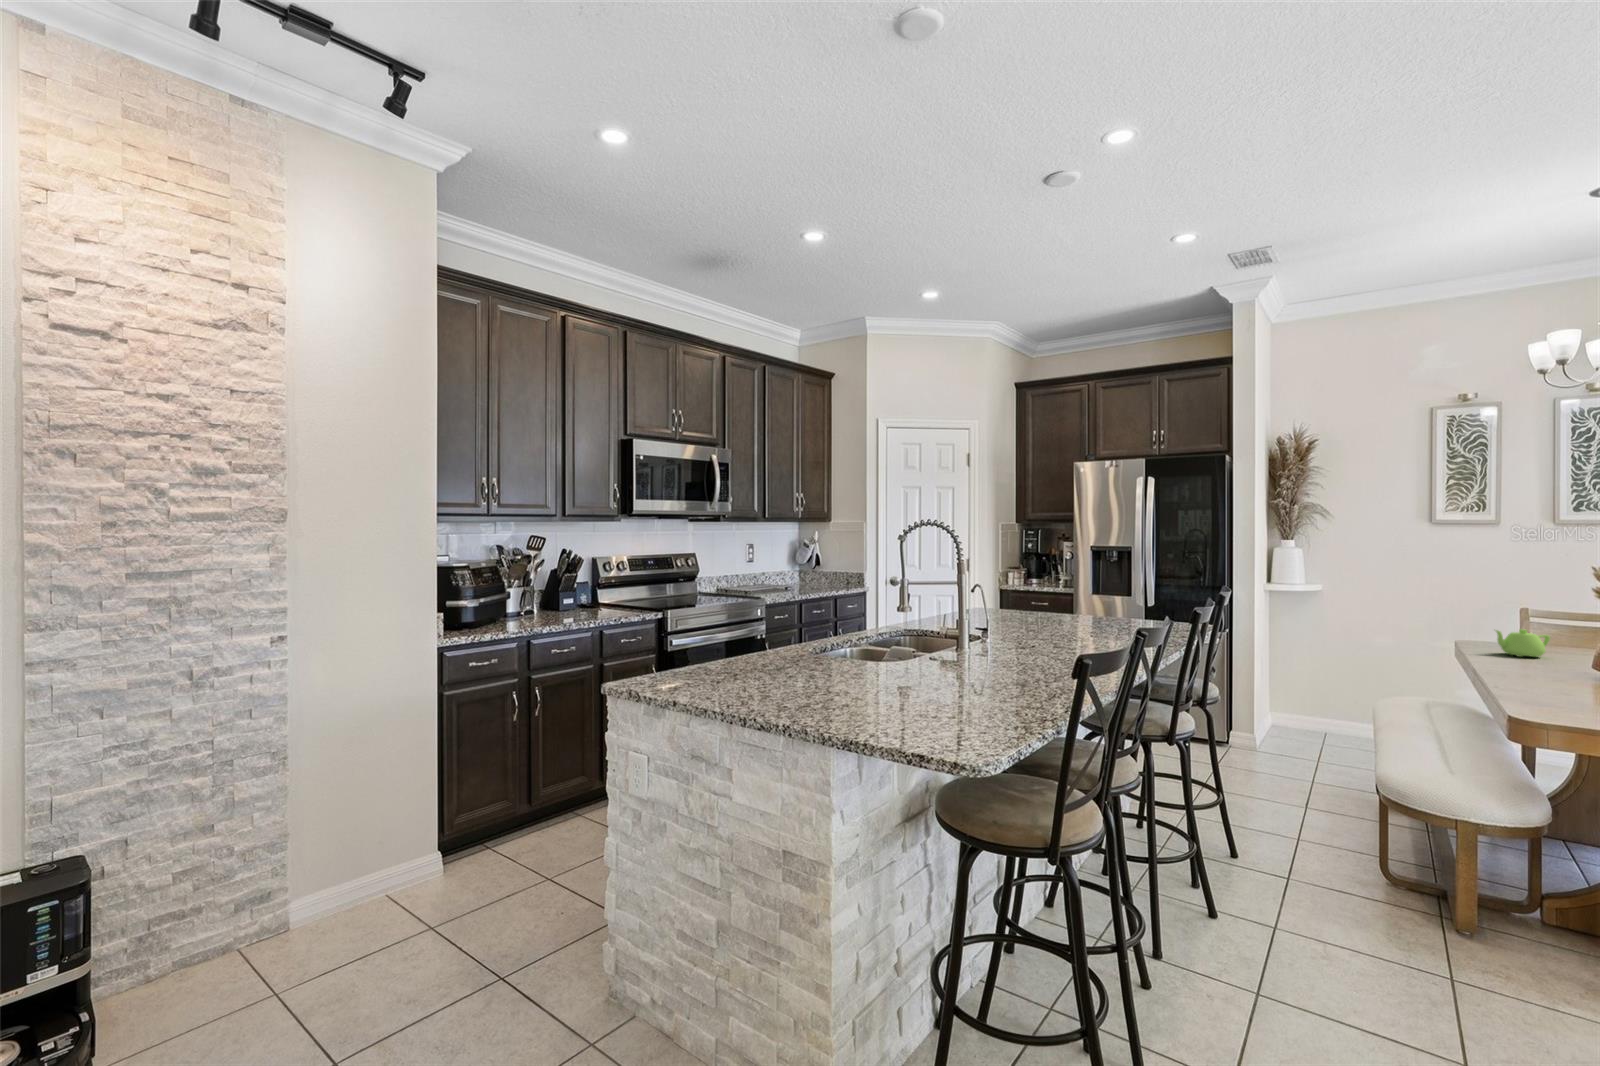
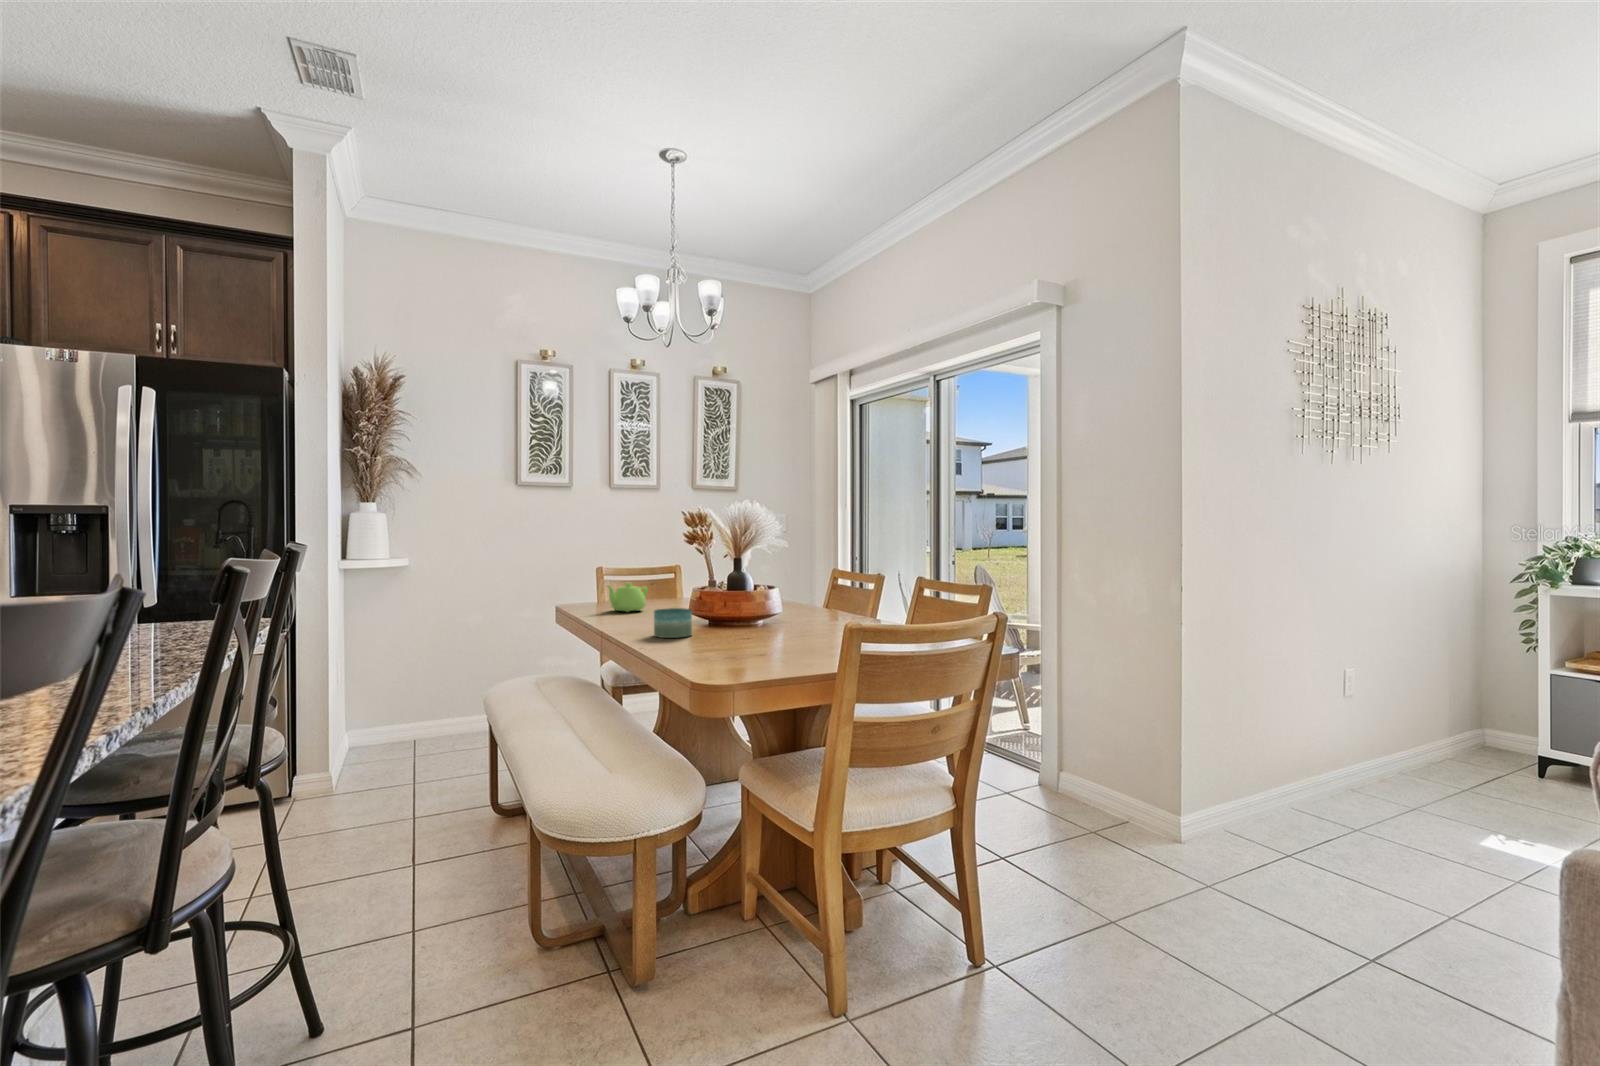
candle: none [1513,657,1558,685] -> present [654,608,692,638]

